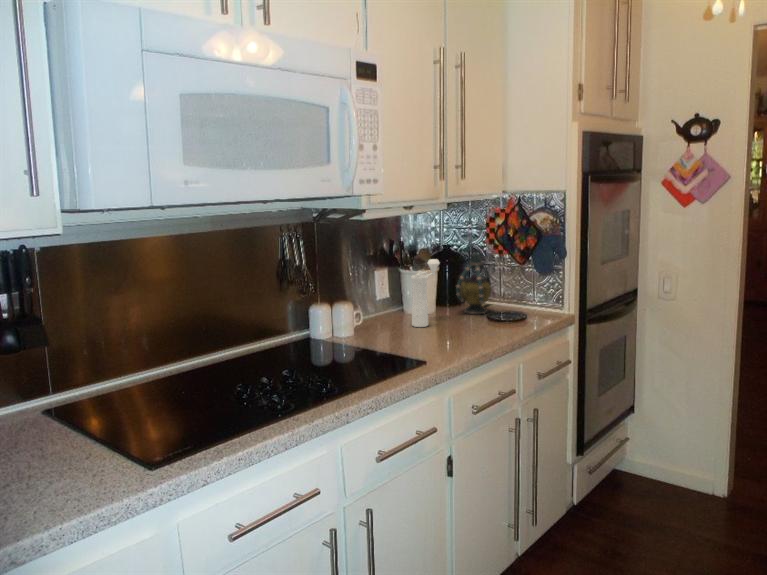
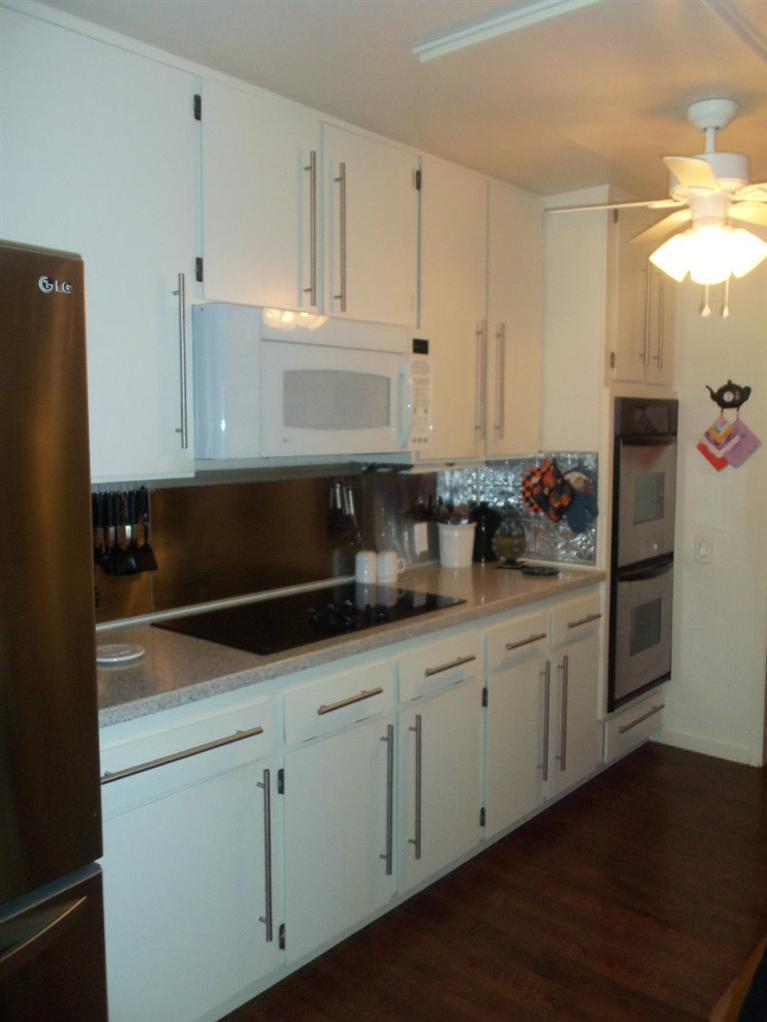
pepper mill: present [411,259,440,327] -> none [450,514,478,576]

